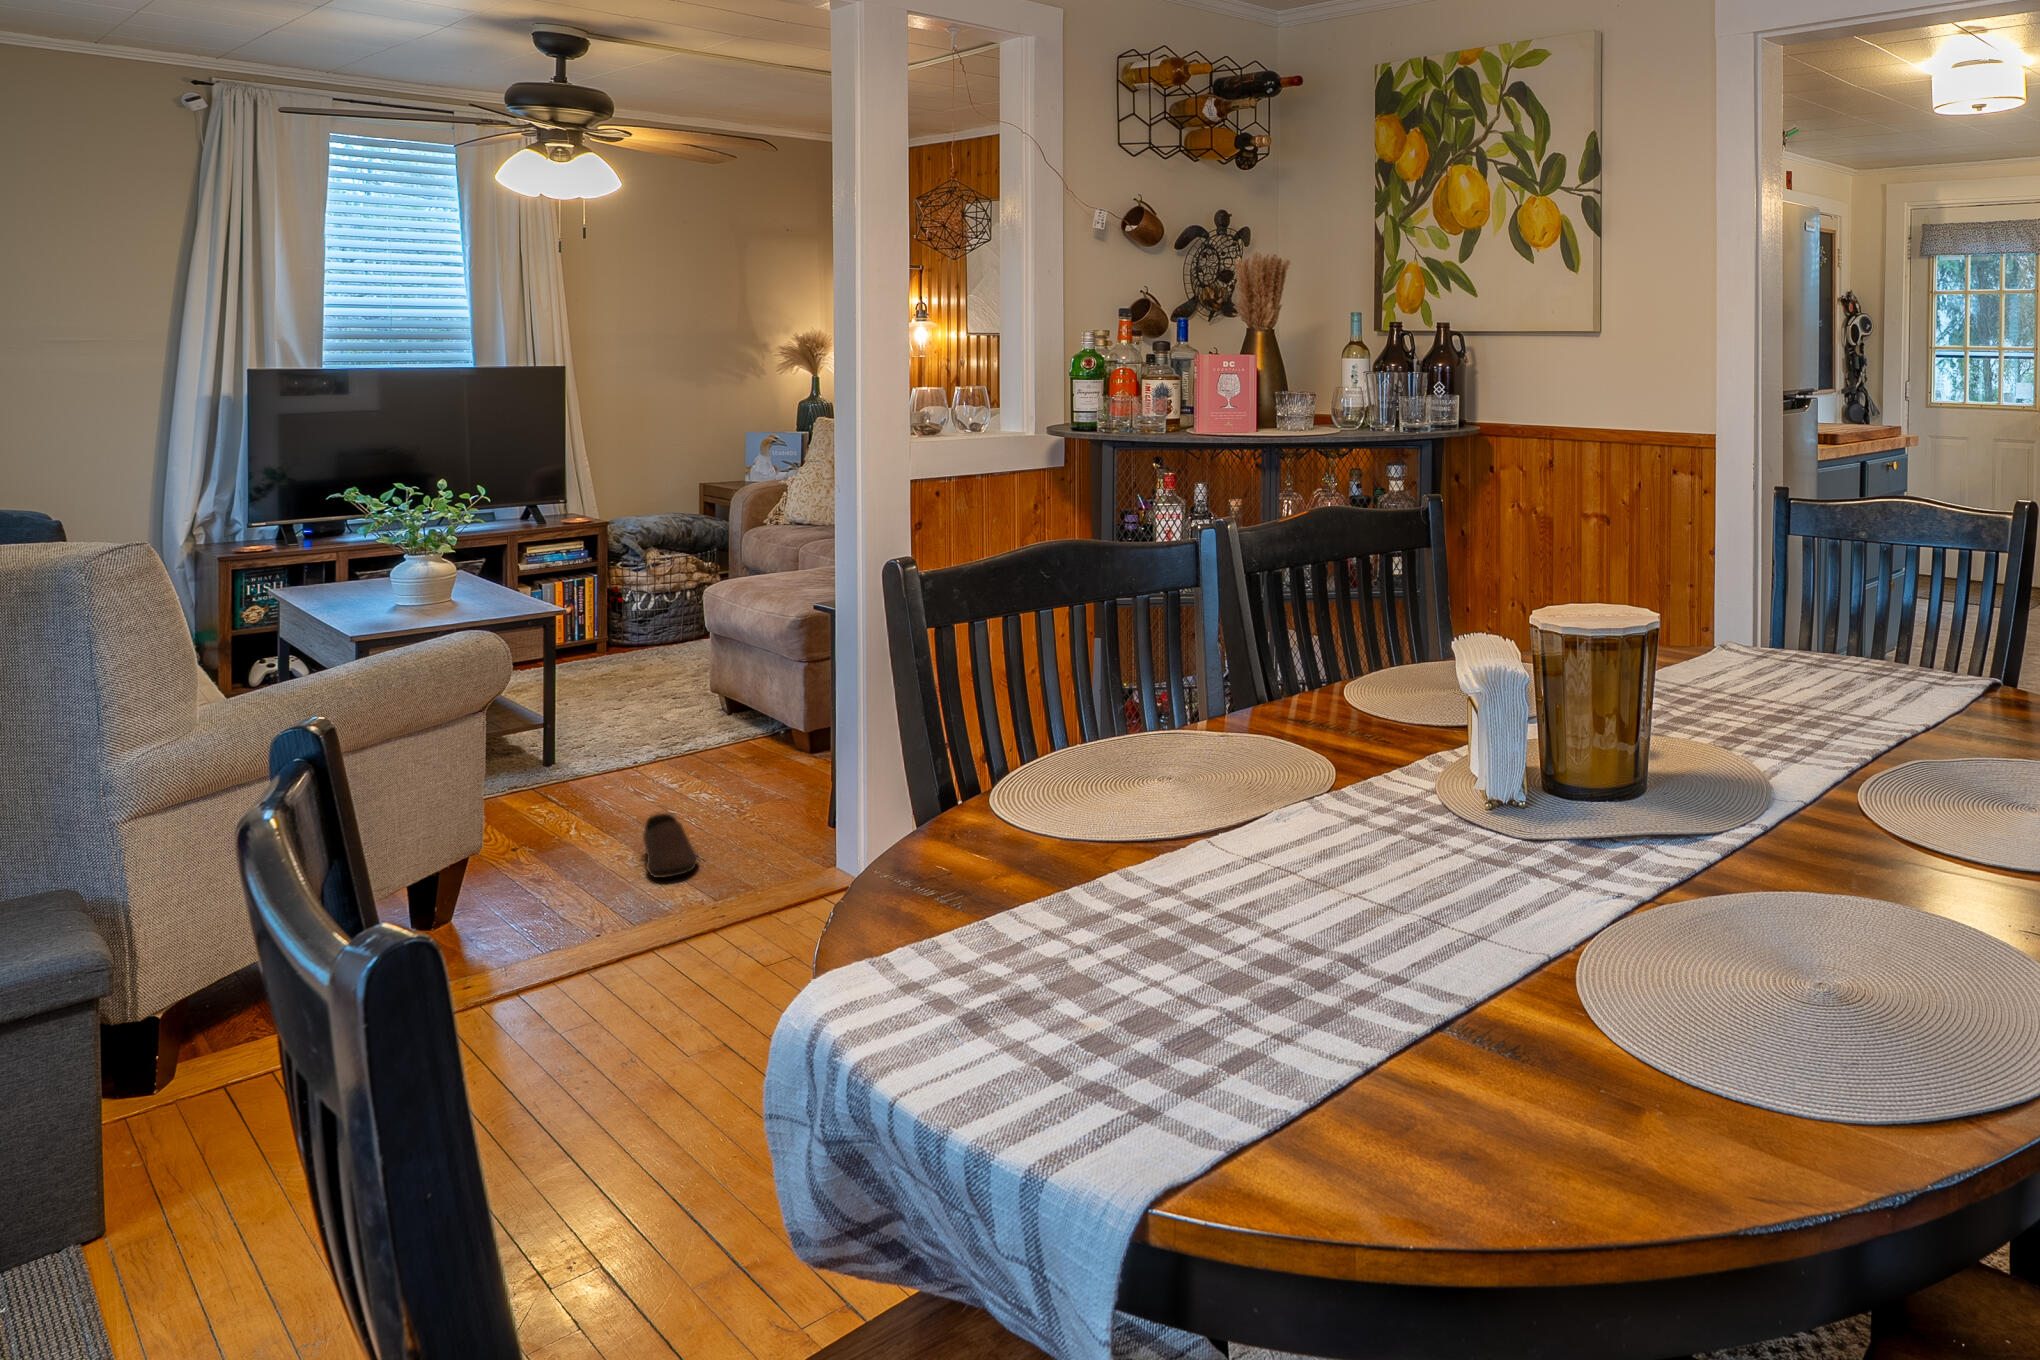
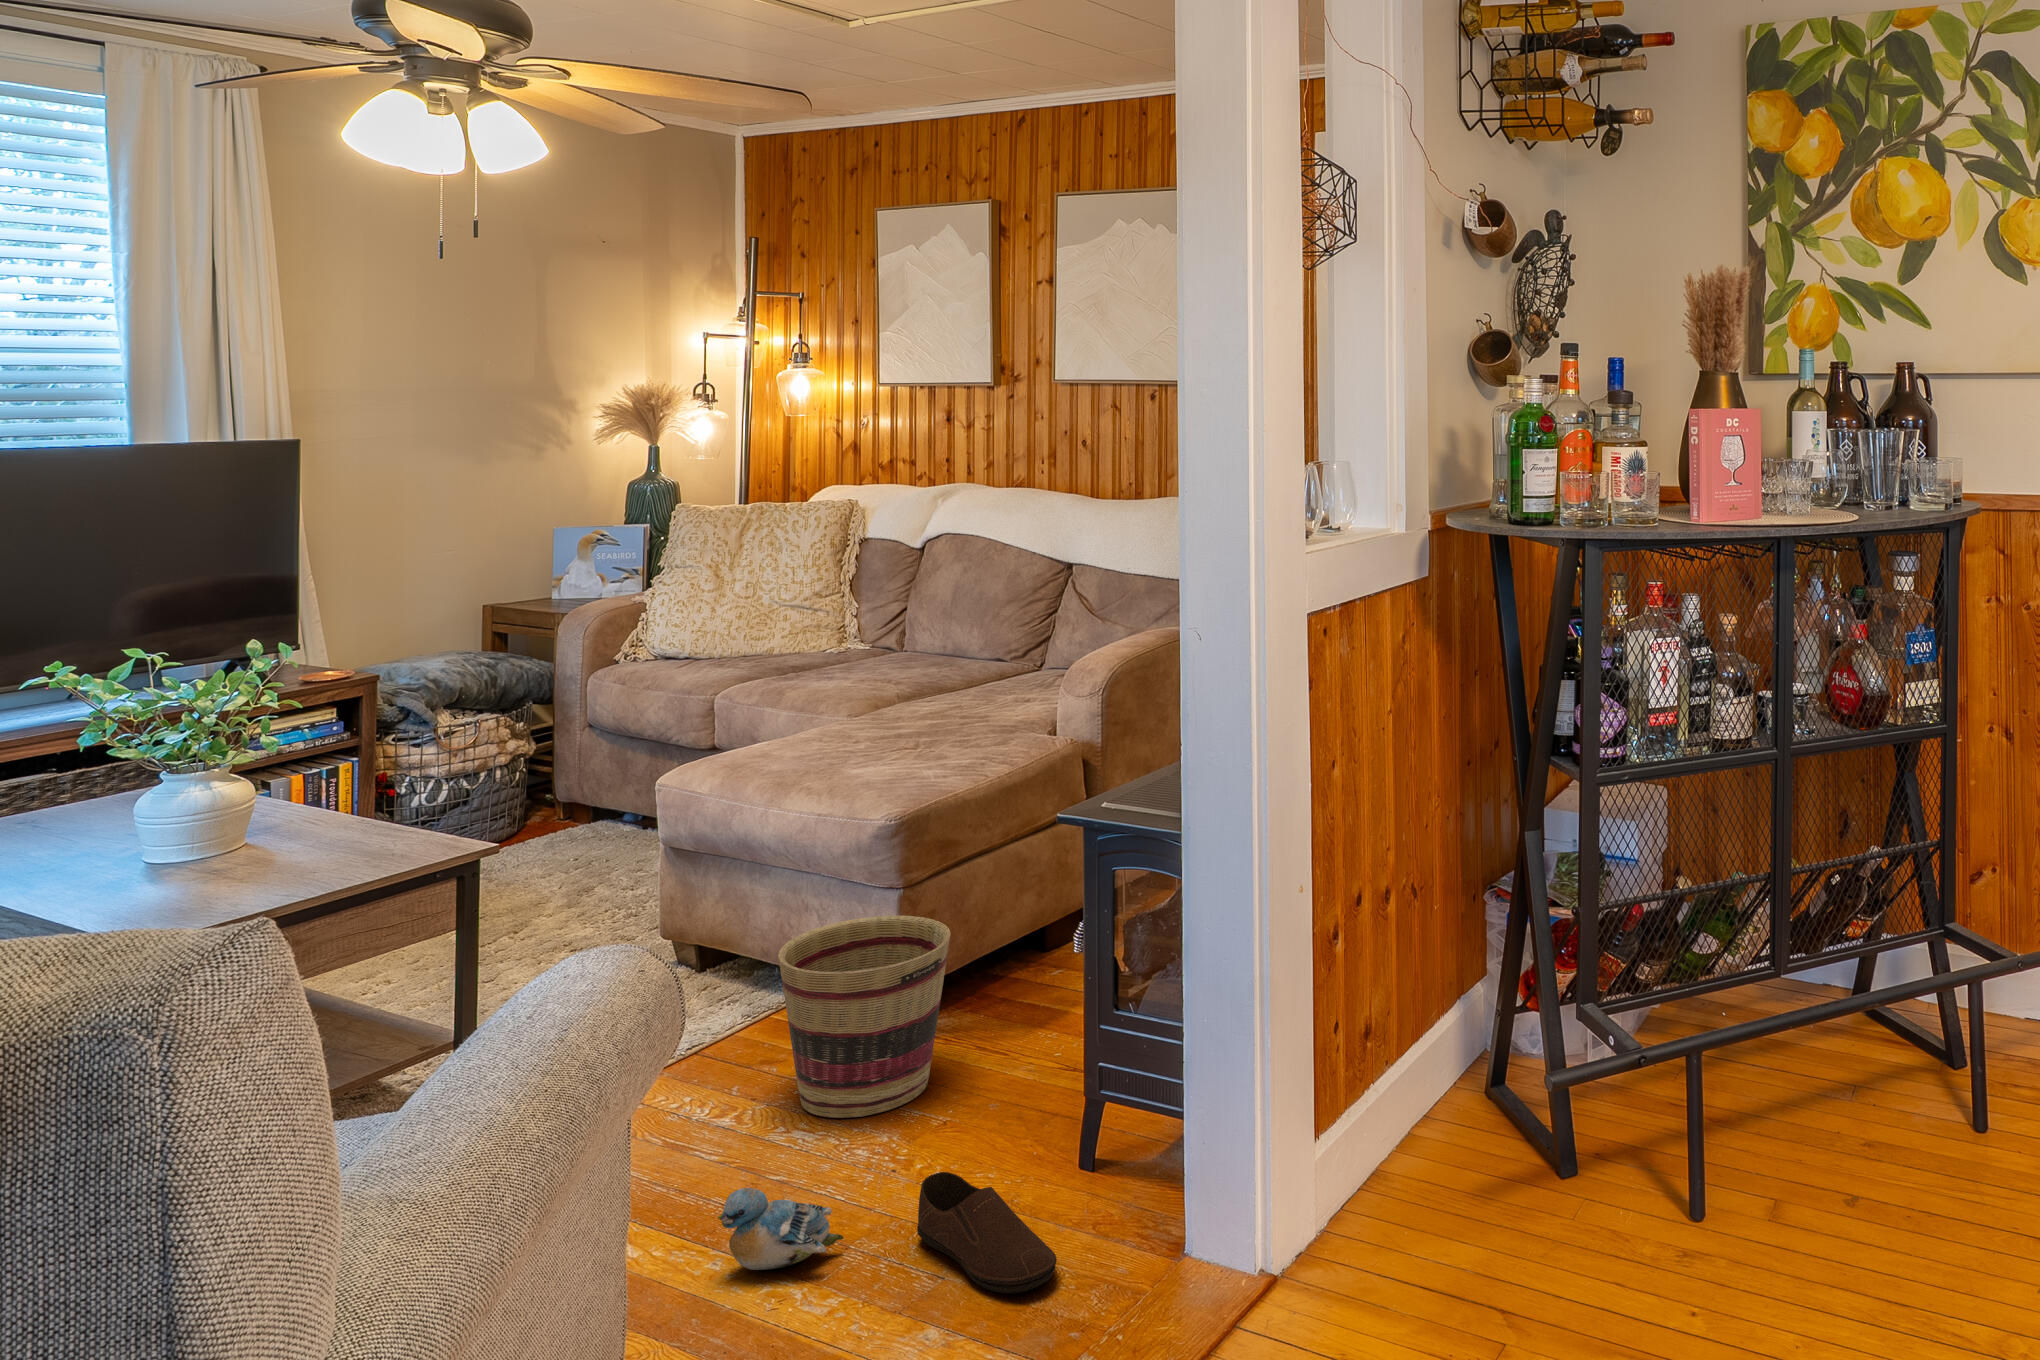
basket: none [657,677,773,793] -> present [778,916,951,1118]
plush toy: none [534,806,609,854] -> present [718,1188,843,1270]

